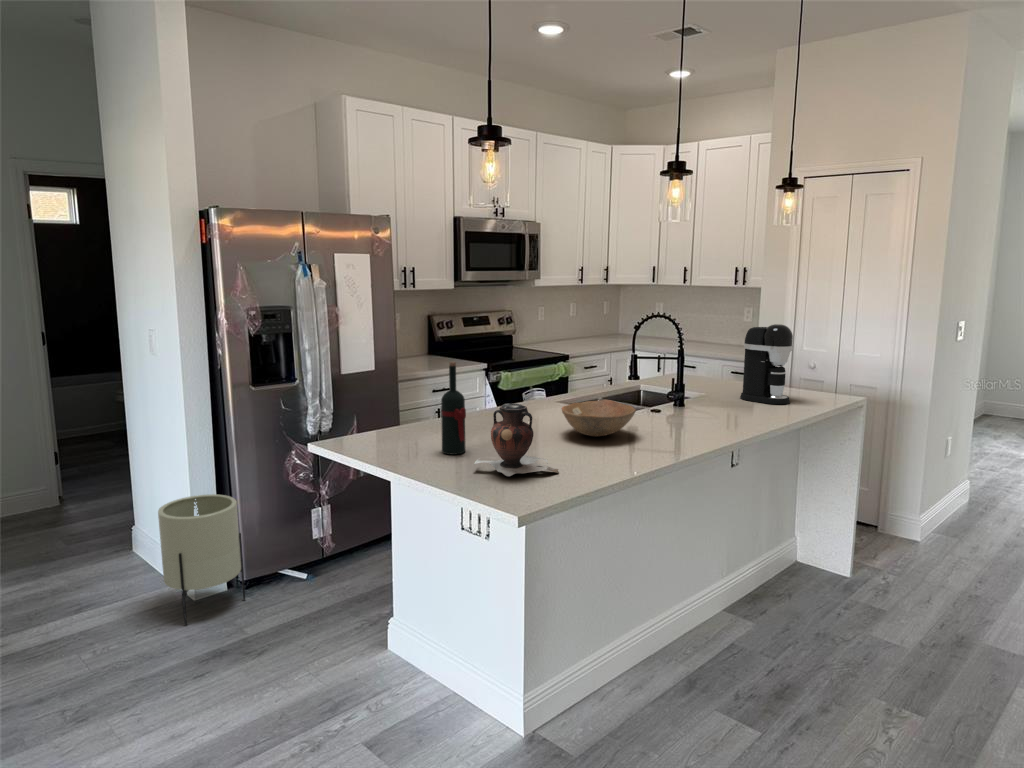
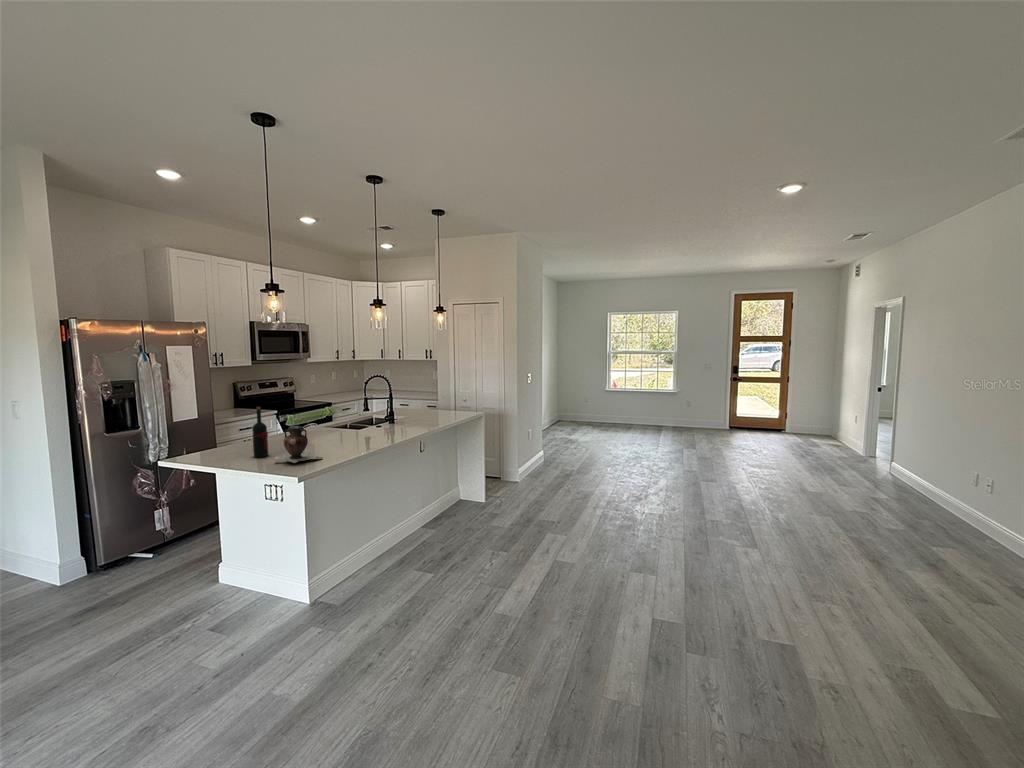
coffee maker: present [740,324,793,404] -> none [423,380,447,419]
bowl: present [562,400,636,437] -> none [324,422,365,441]
planter: present [158,494,245,625] -> none [25,510,102,603]

